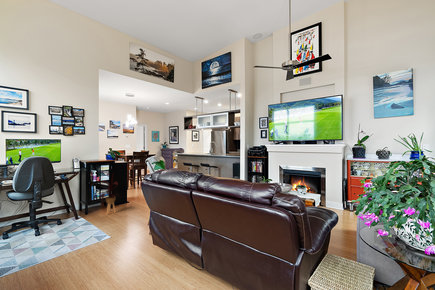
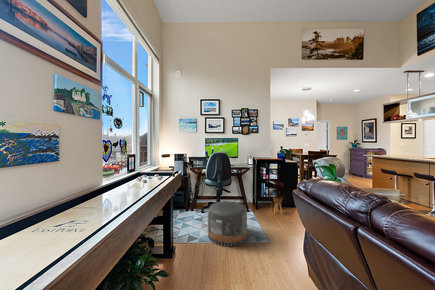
pouf: none [32,210,87,261] -> present [208,201,247,246]

